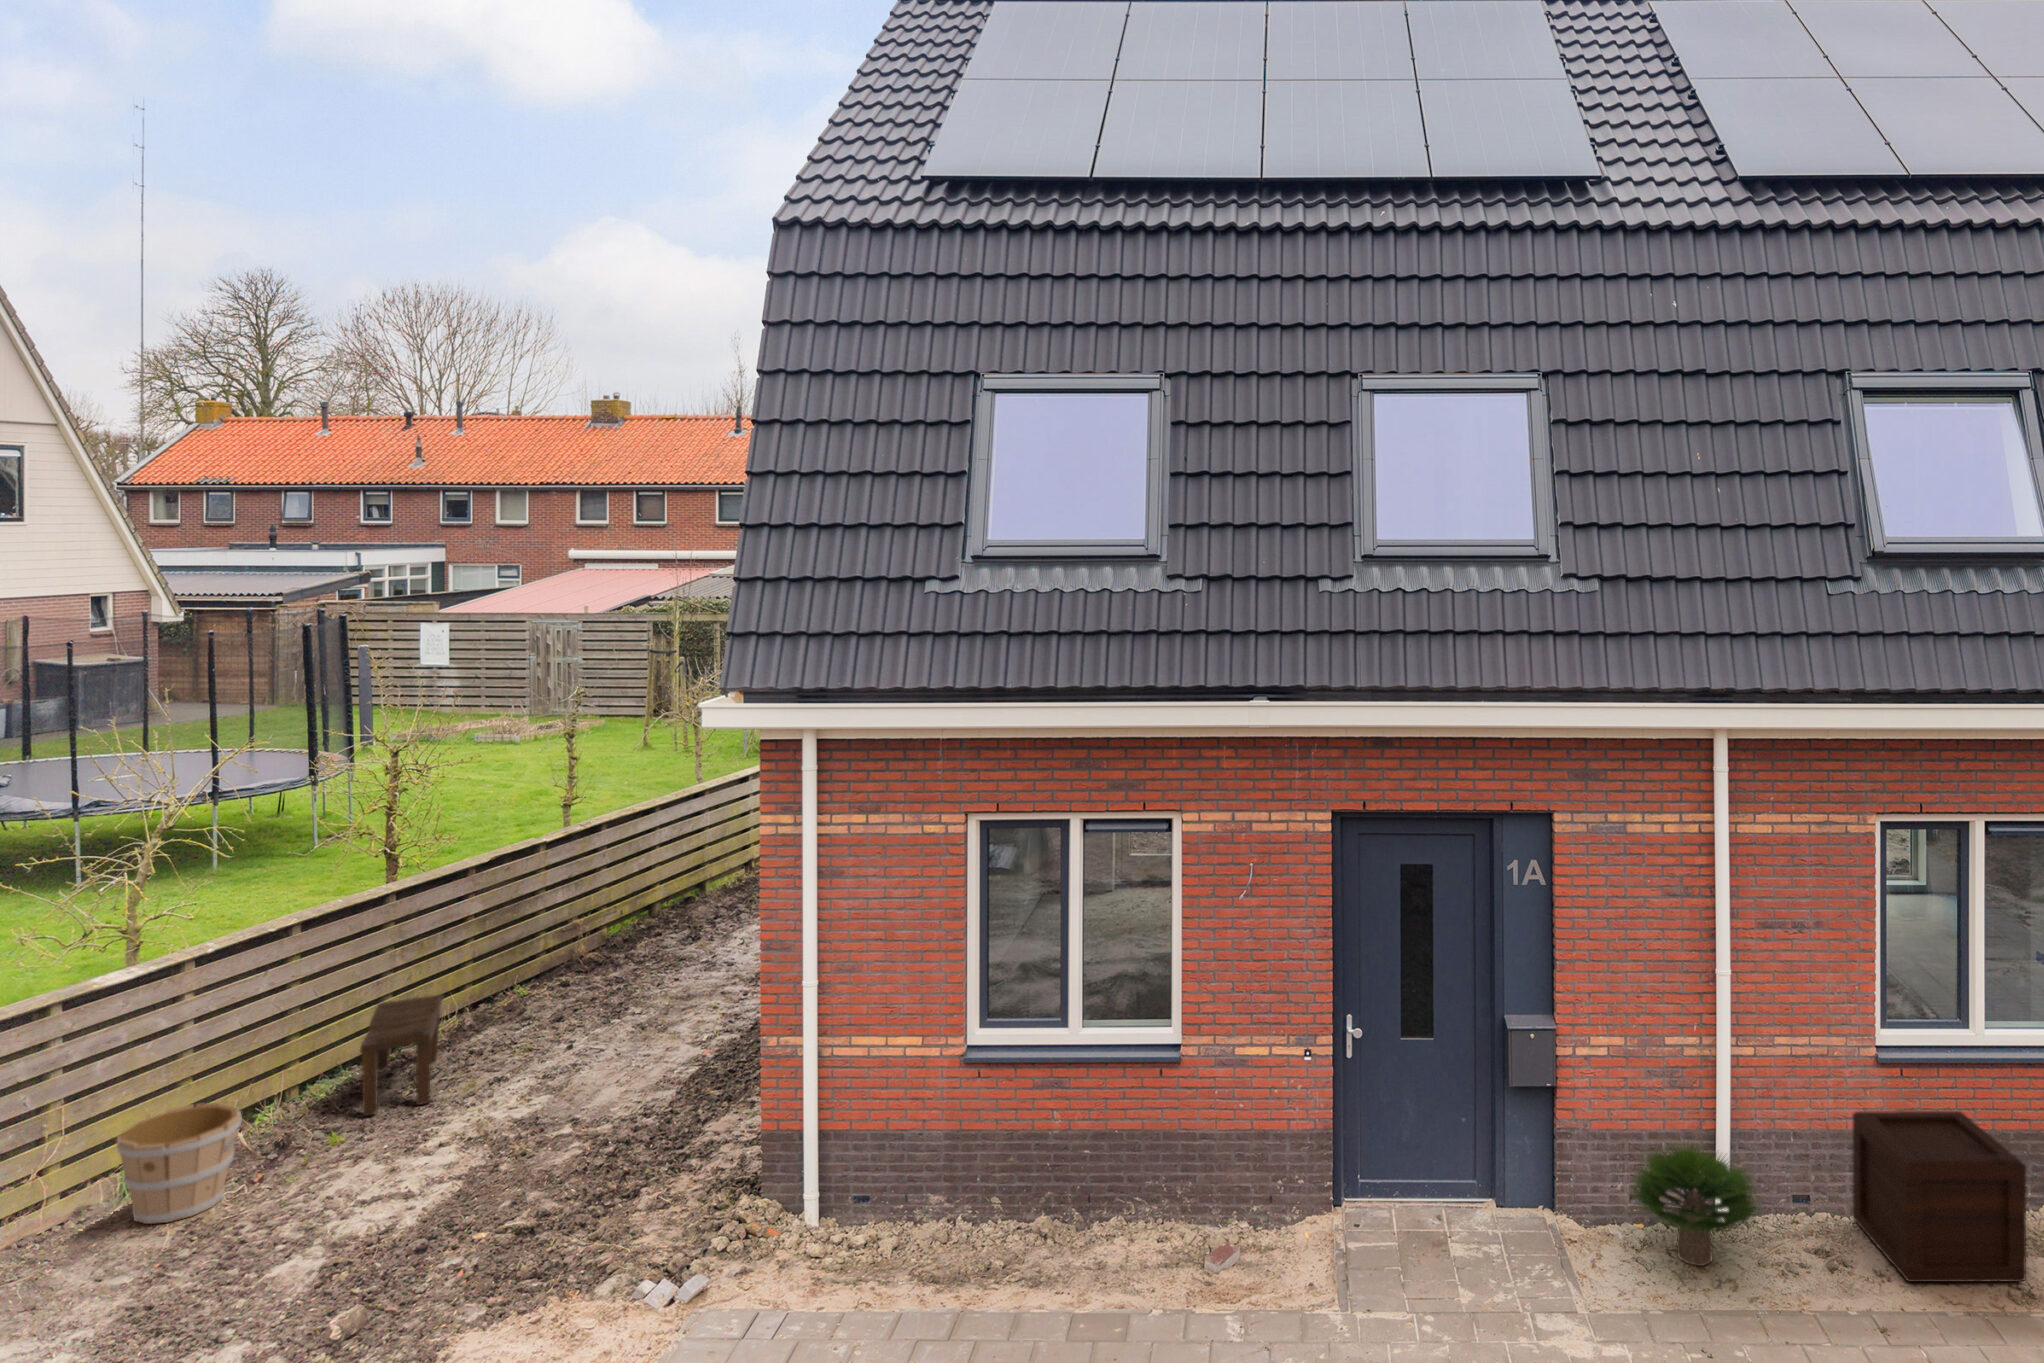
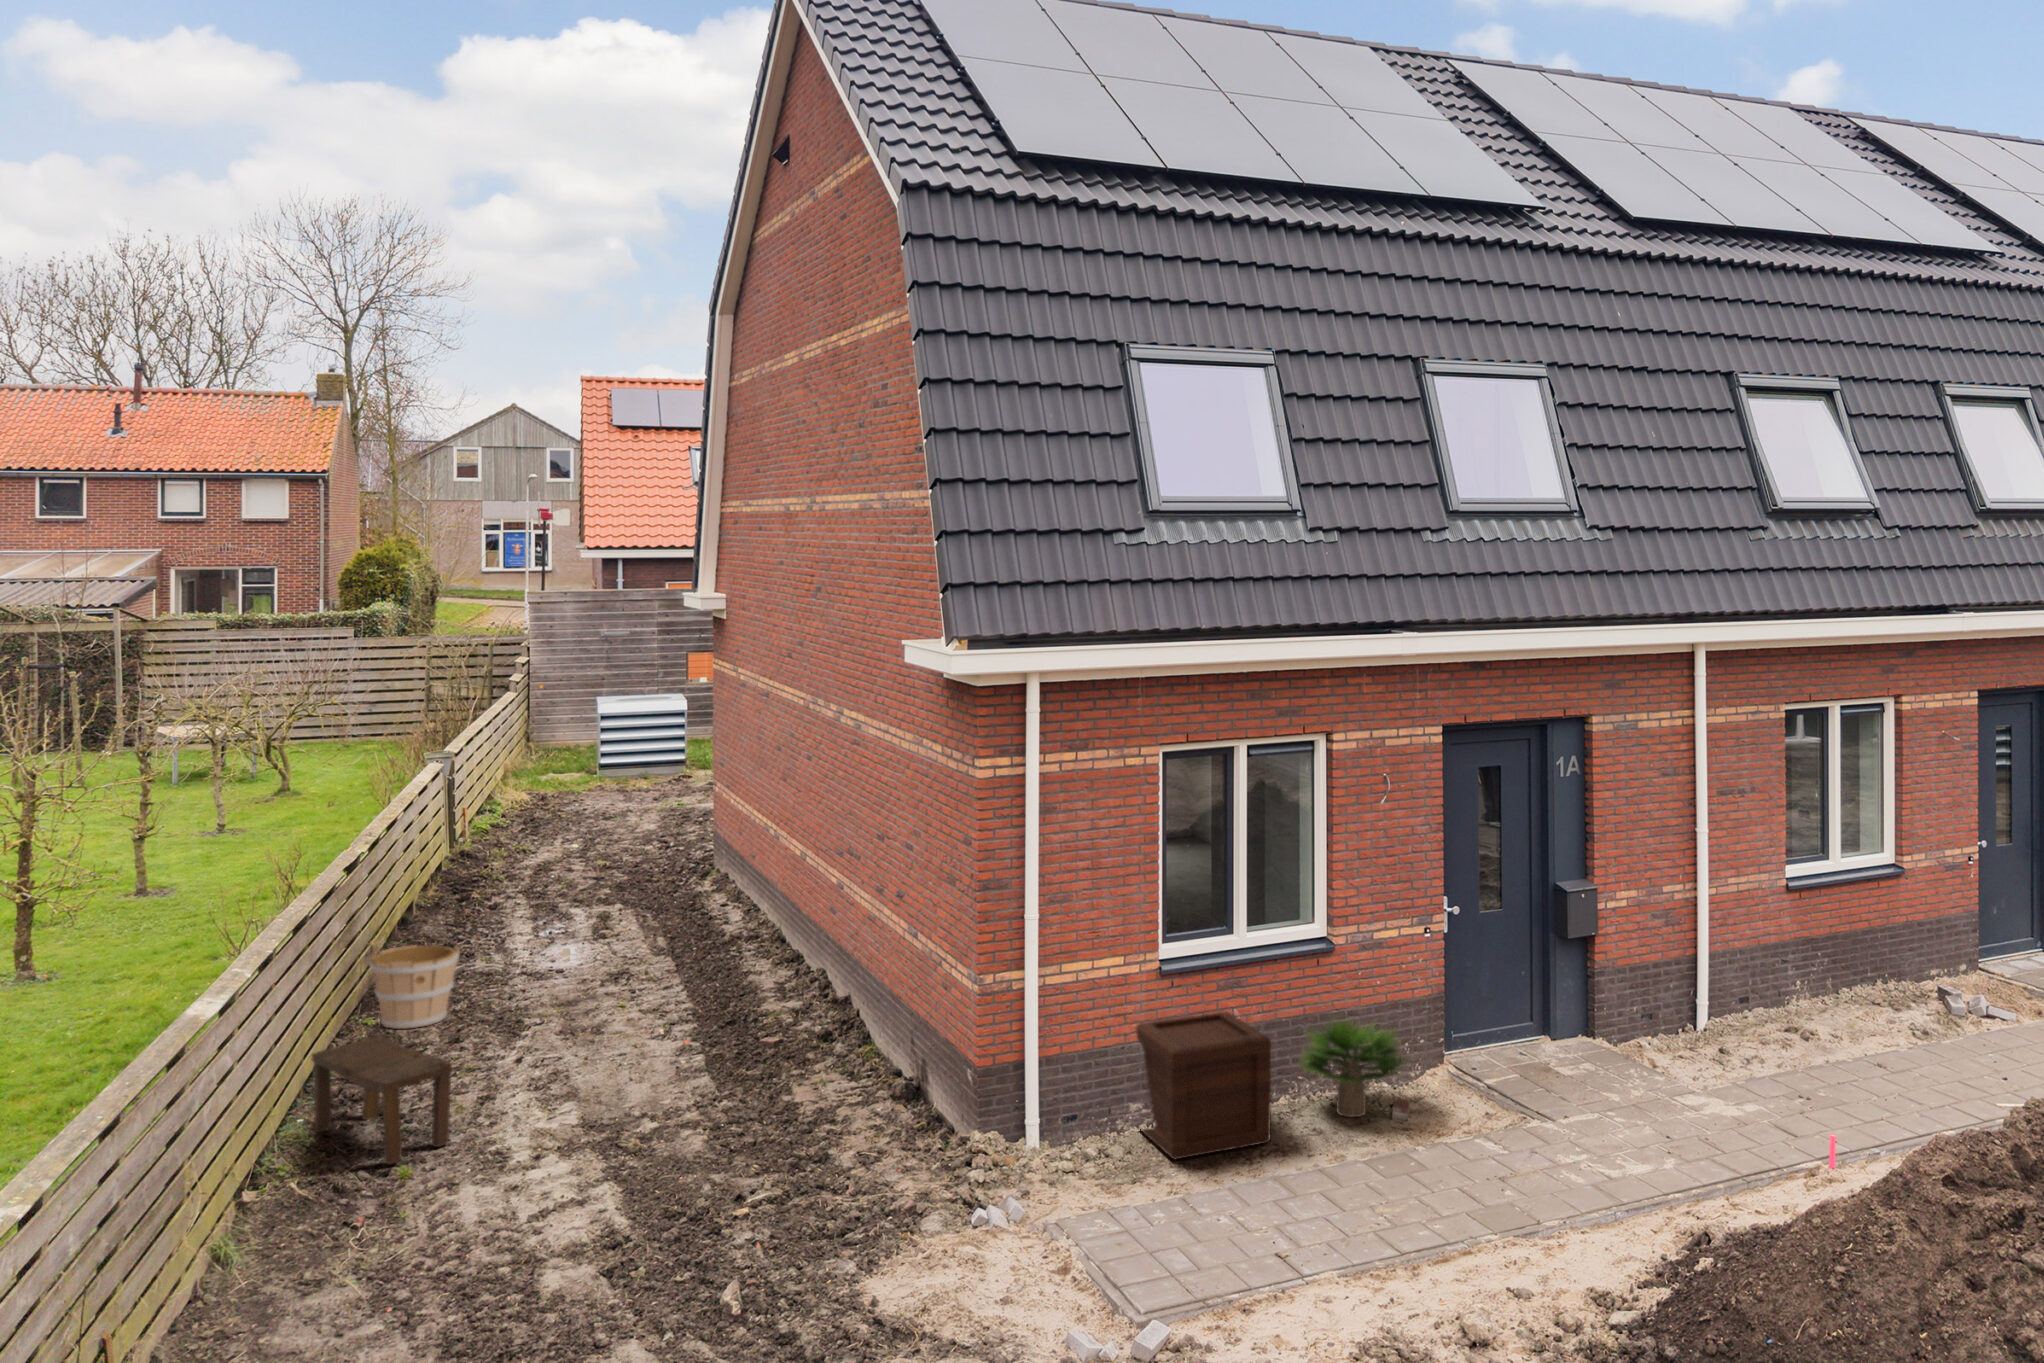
wooden bucket: present [117,1103,242,1224] -> present [369,945,460,1029]
wooden crate: present [1853,1111,2026,1282] -> present [1136,1012,1271,1159]
potted plant: present [1631,1140,1760,1266] -> present [1299,1020,1403,1117]

